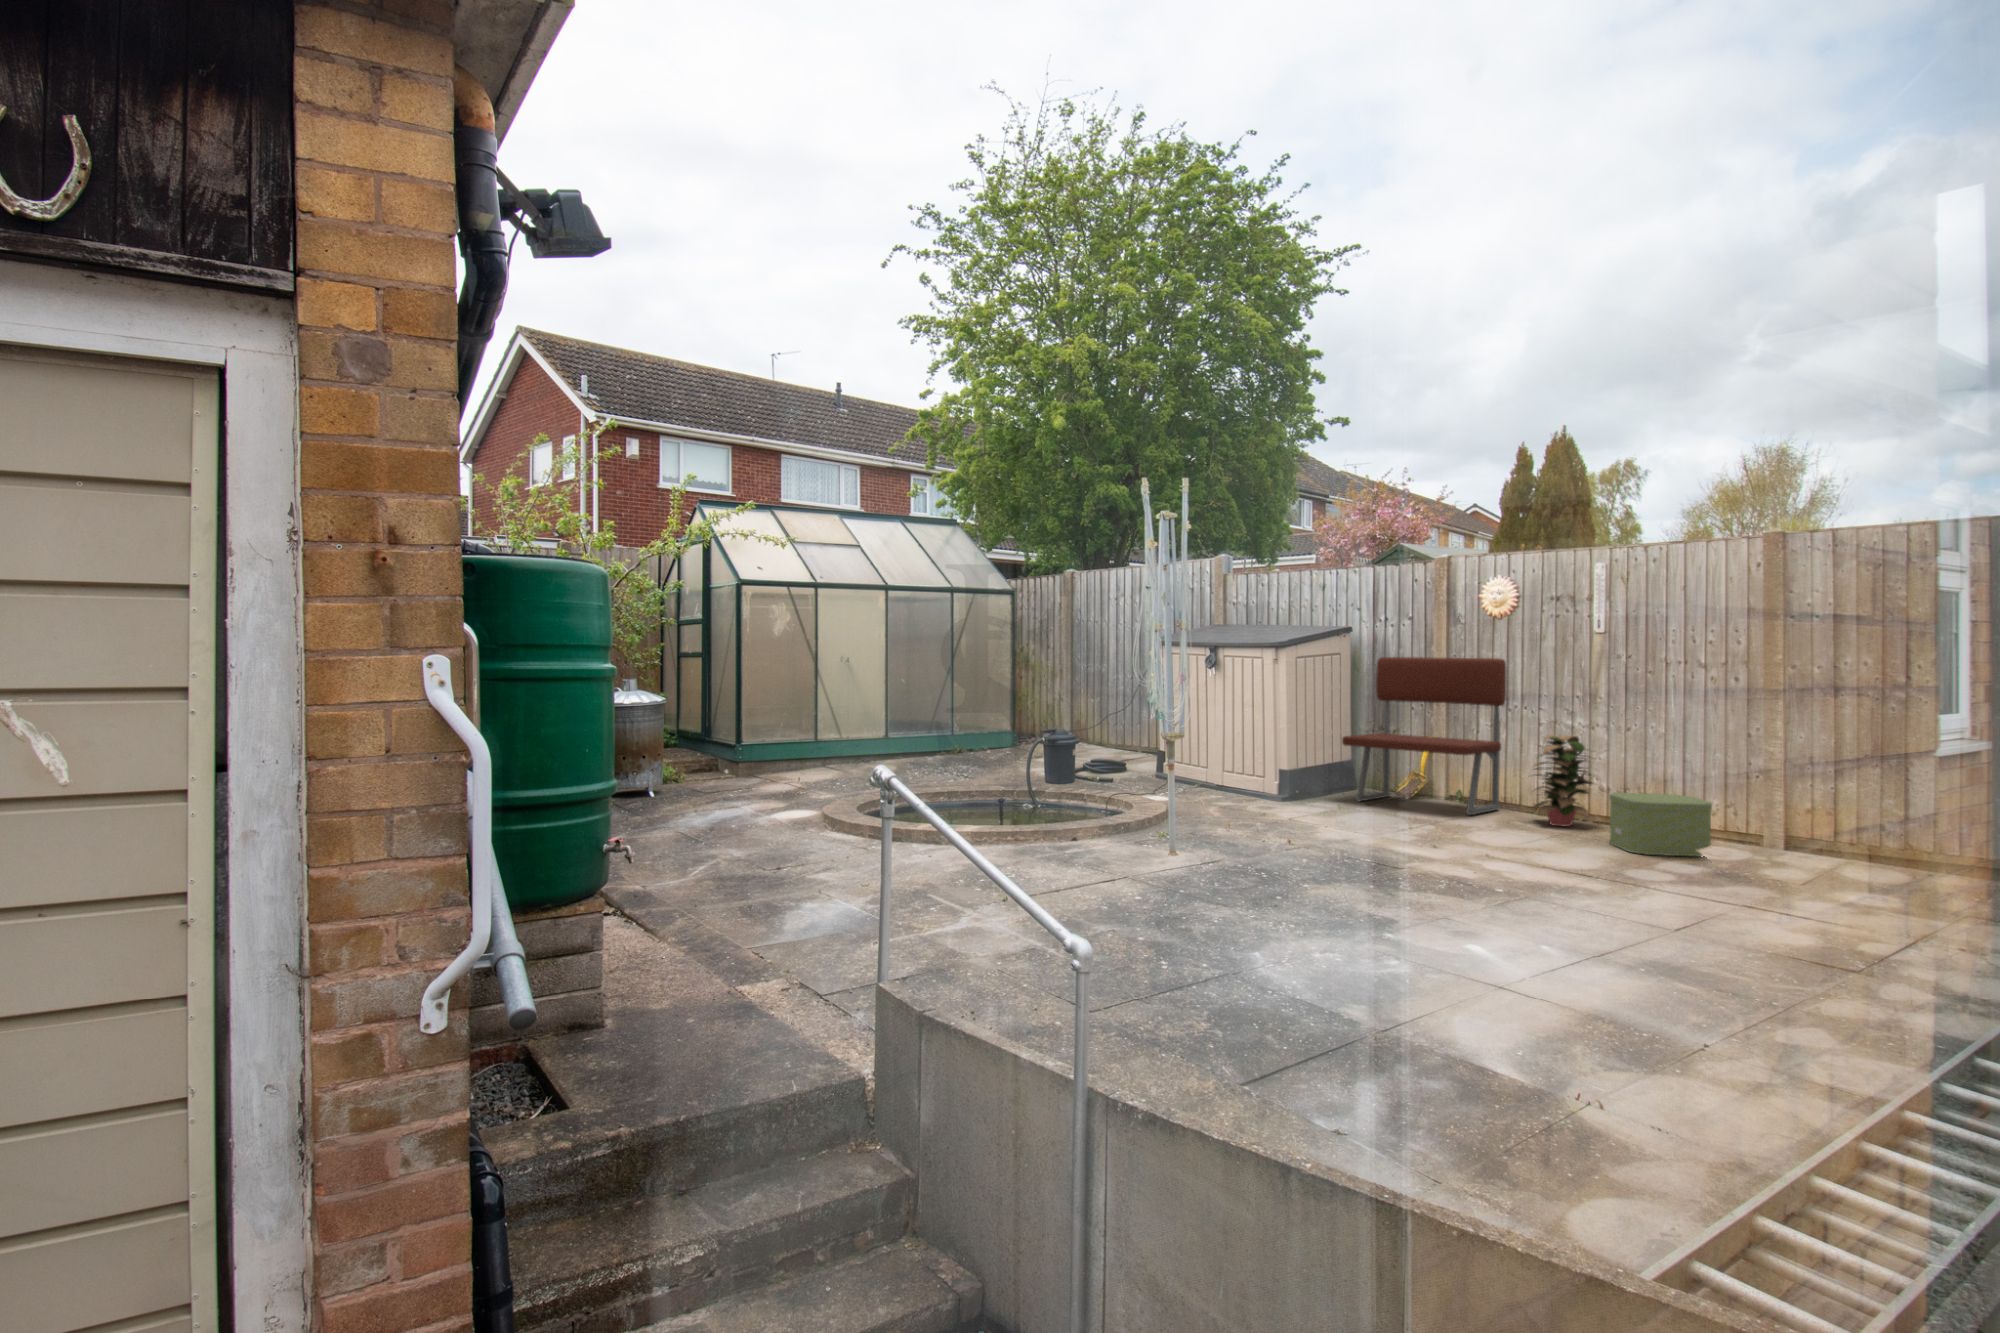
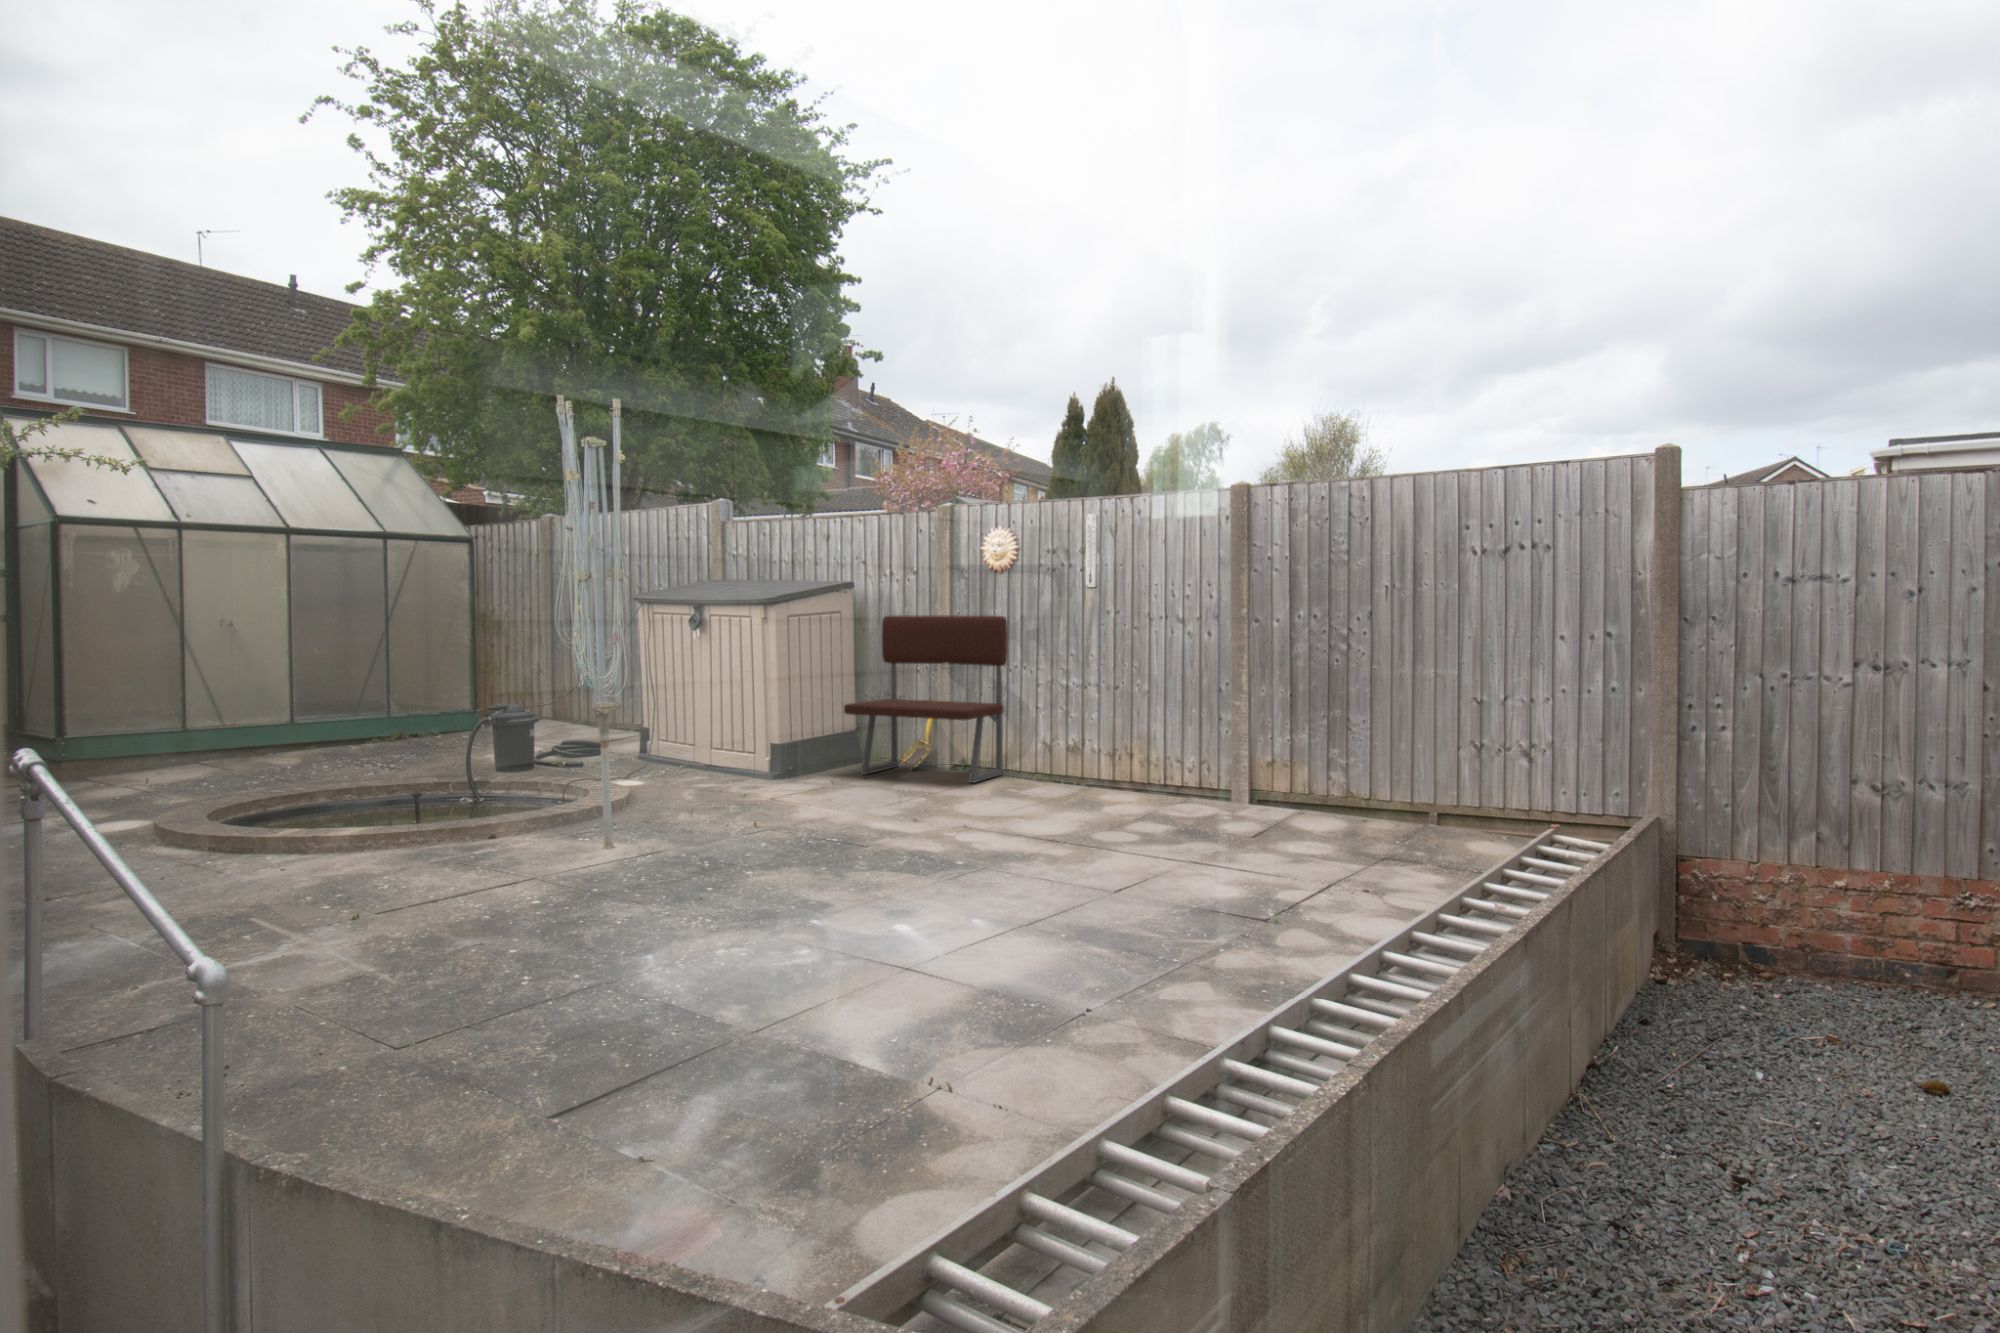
decorative plant: present [1533,735,1594,826] -> none [1025,695,1092,789]
storage box: present [1609,793,1712,857] -> none [1095,751,1184,815]

